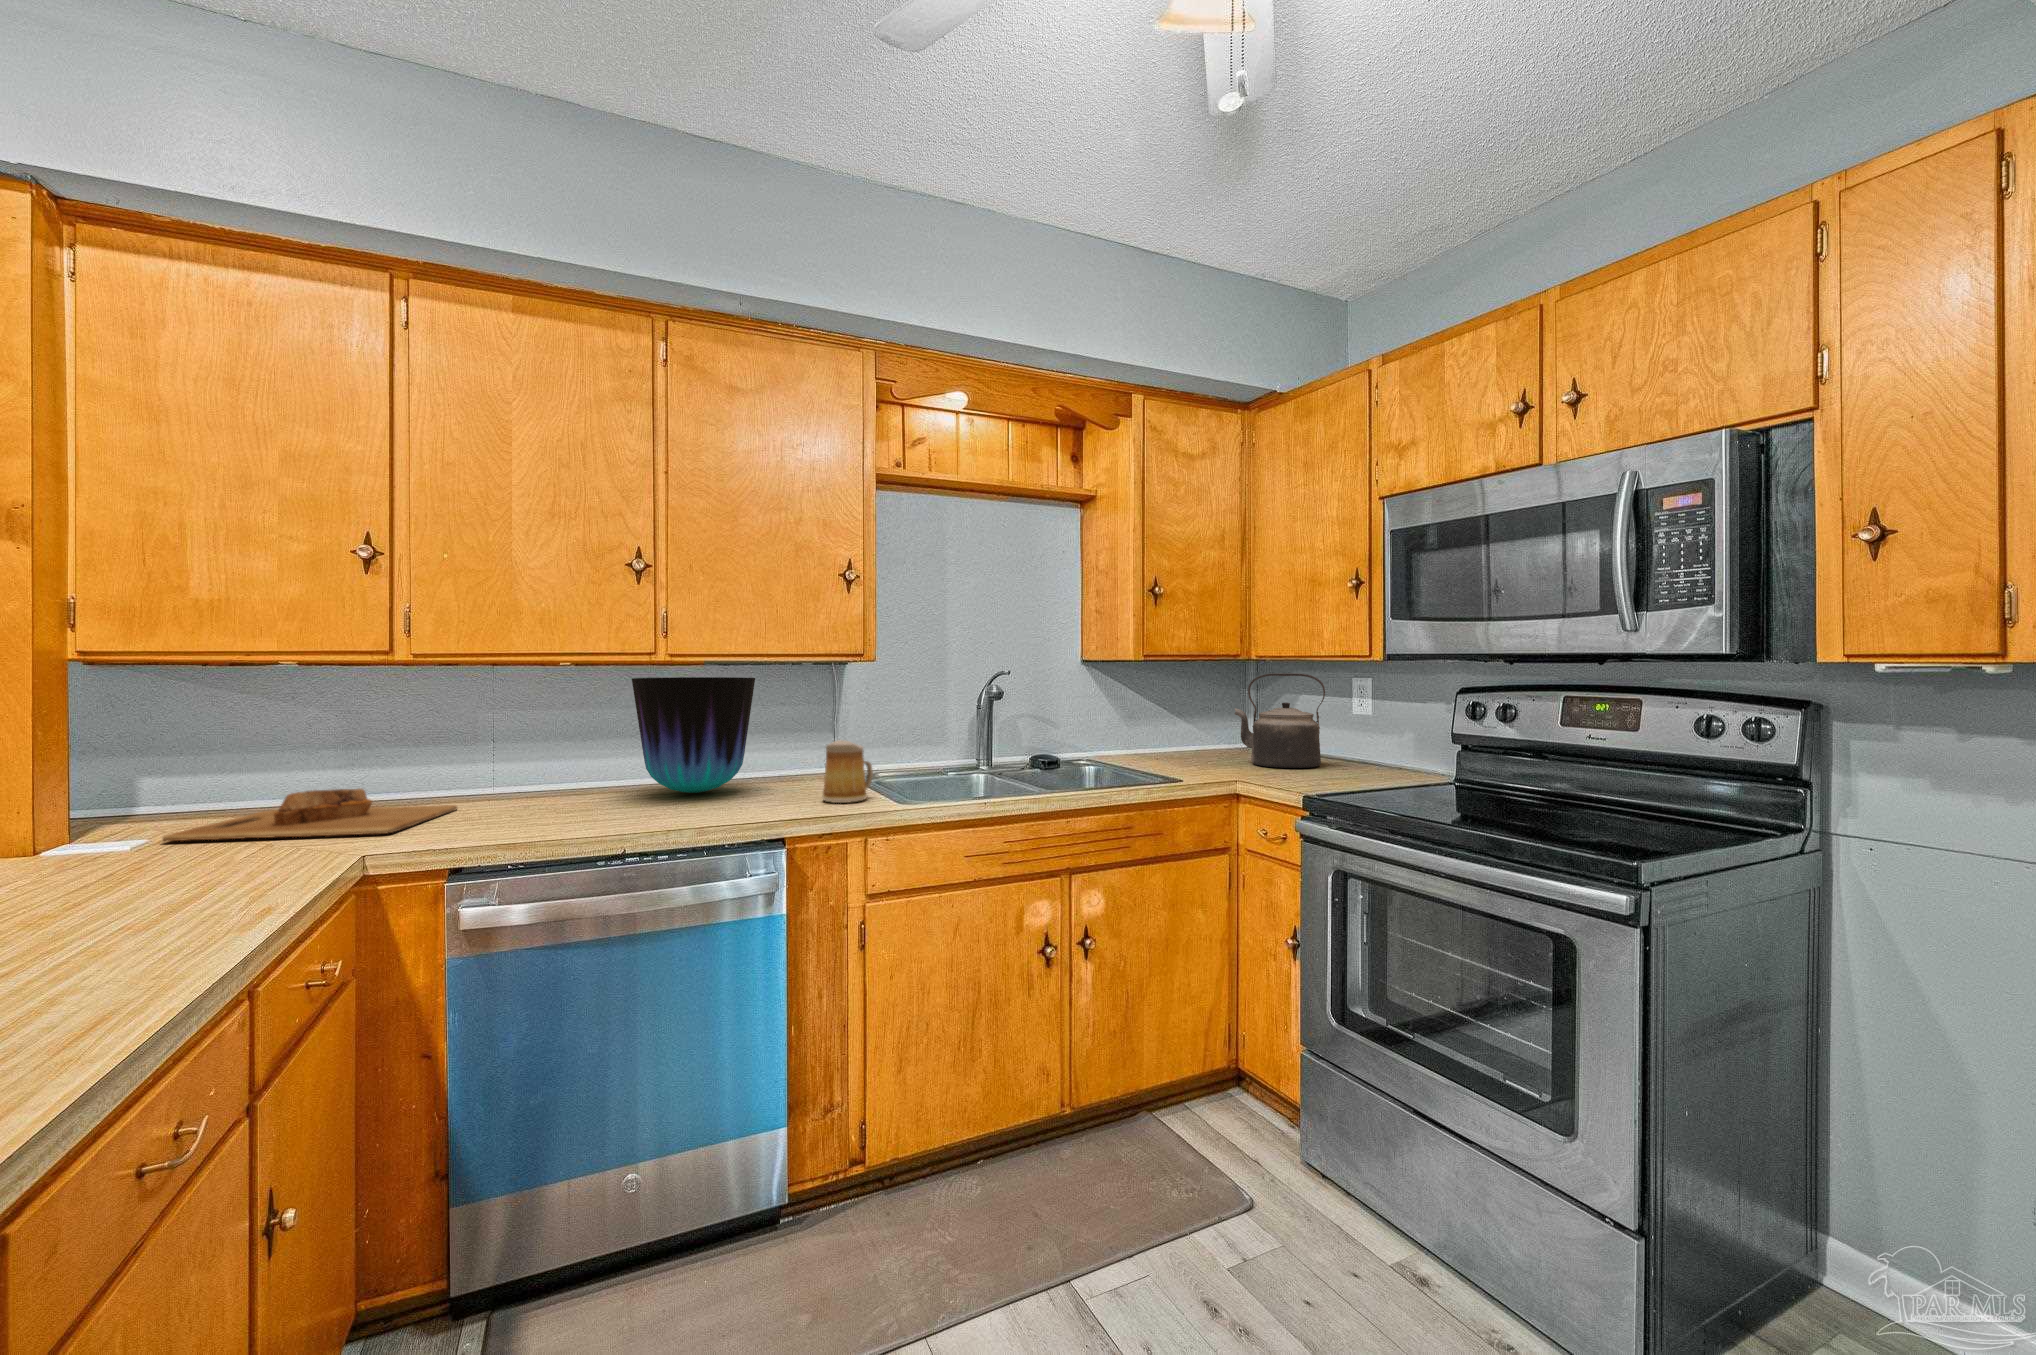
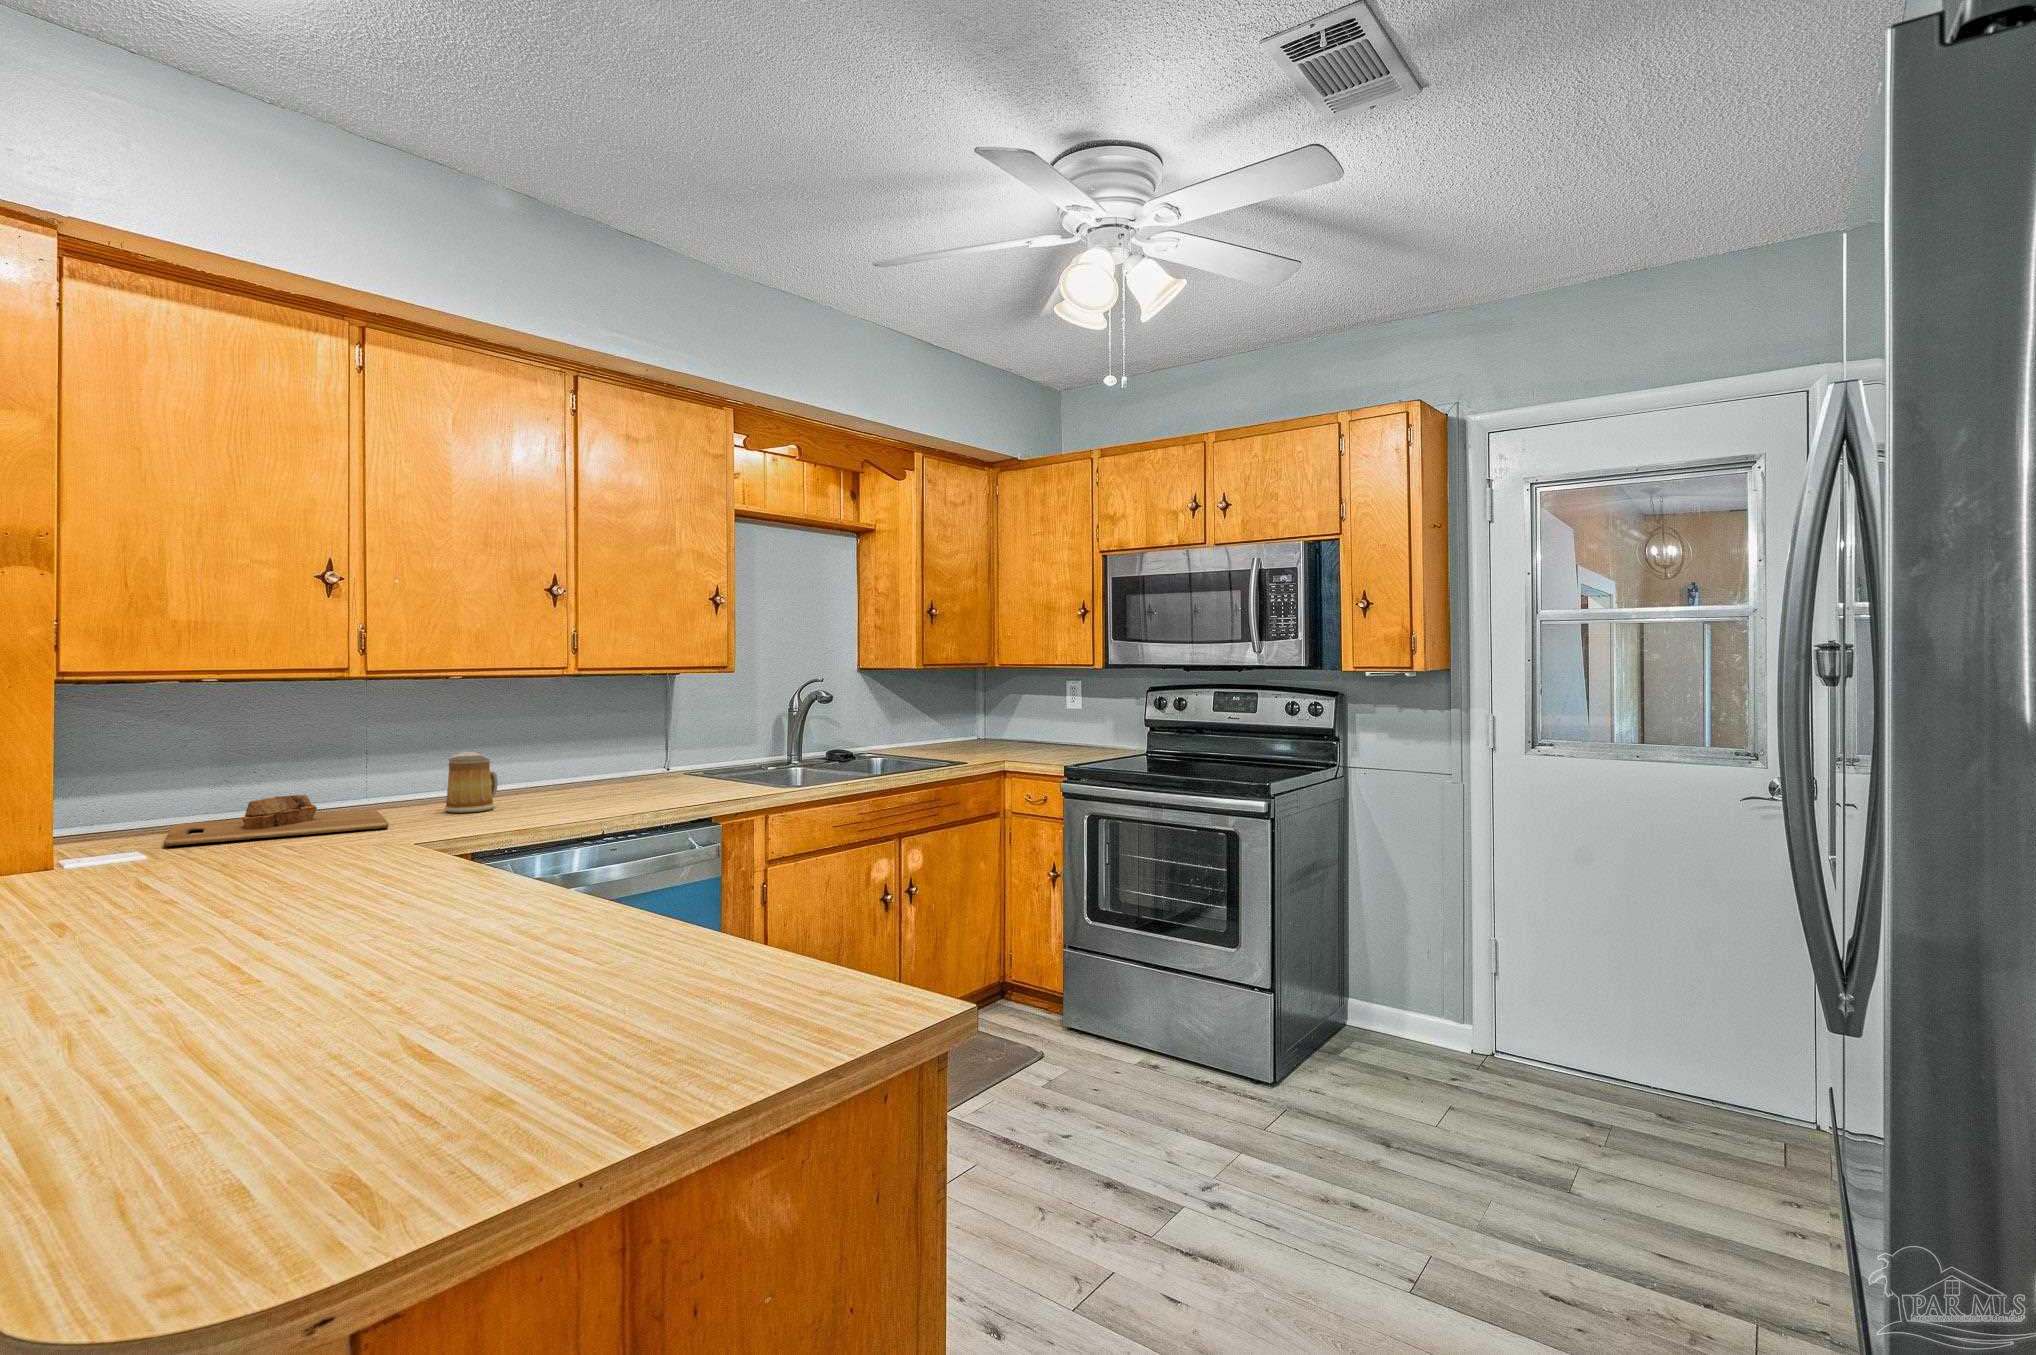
kettle: present [1235,673,1325,768] -> none [984,679,1053,753]
vase: present [632,677,755,793] -> none [519,687,632,791]
mug: present [822,740,873,803] -> present [445,752,498,813]

